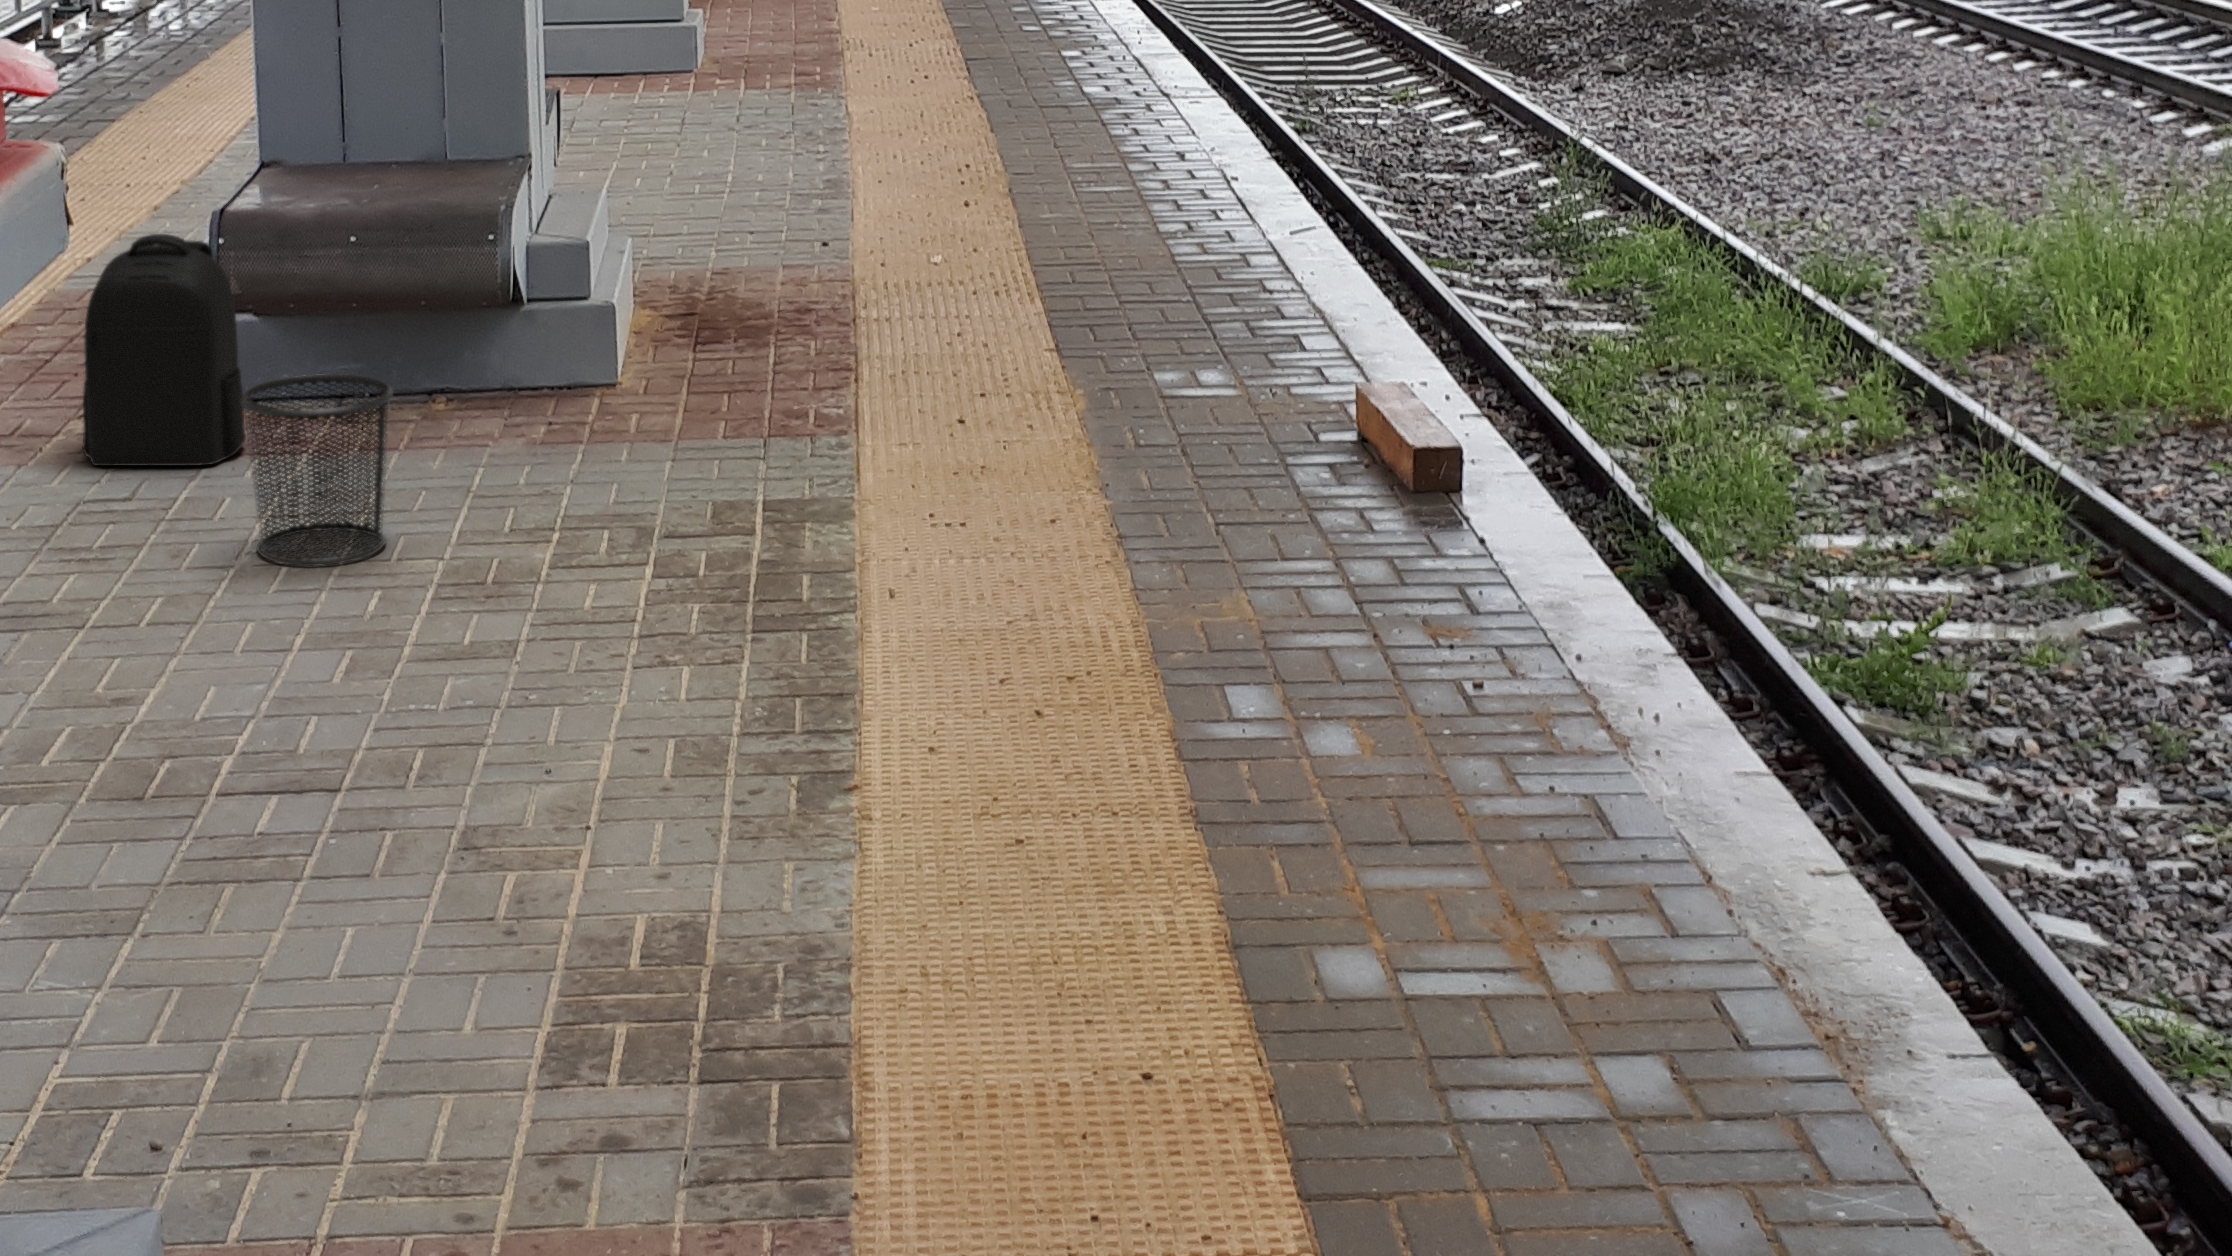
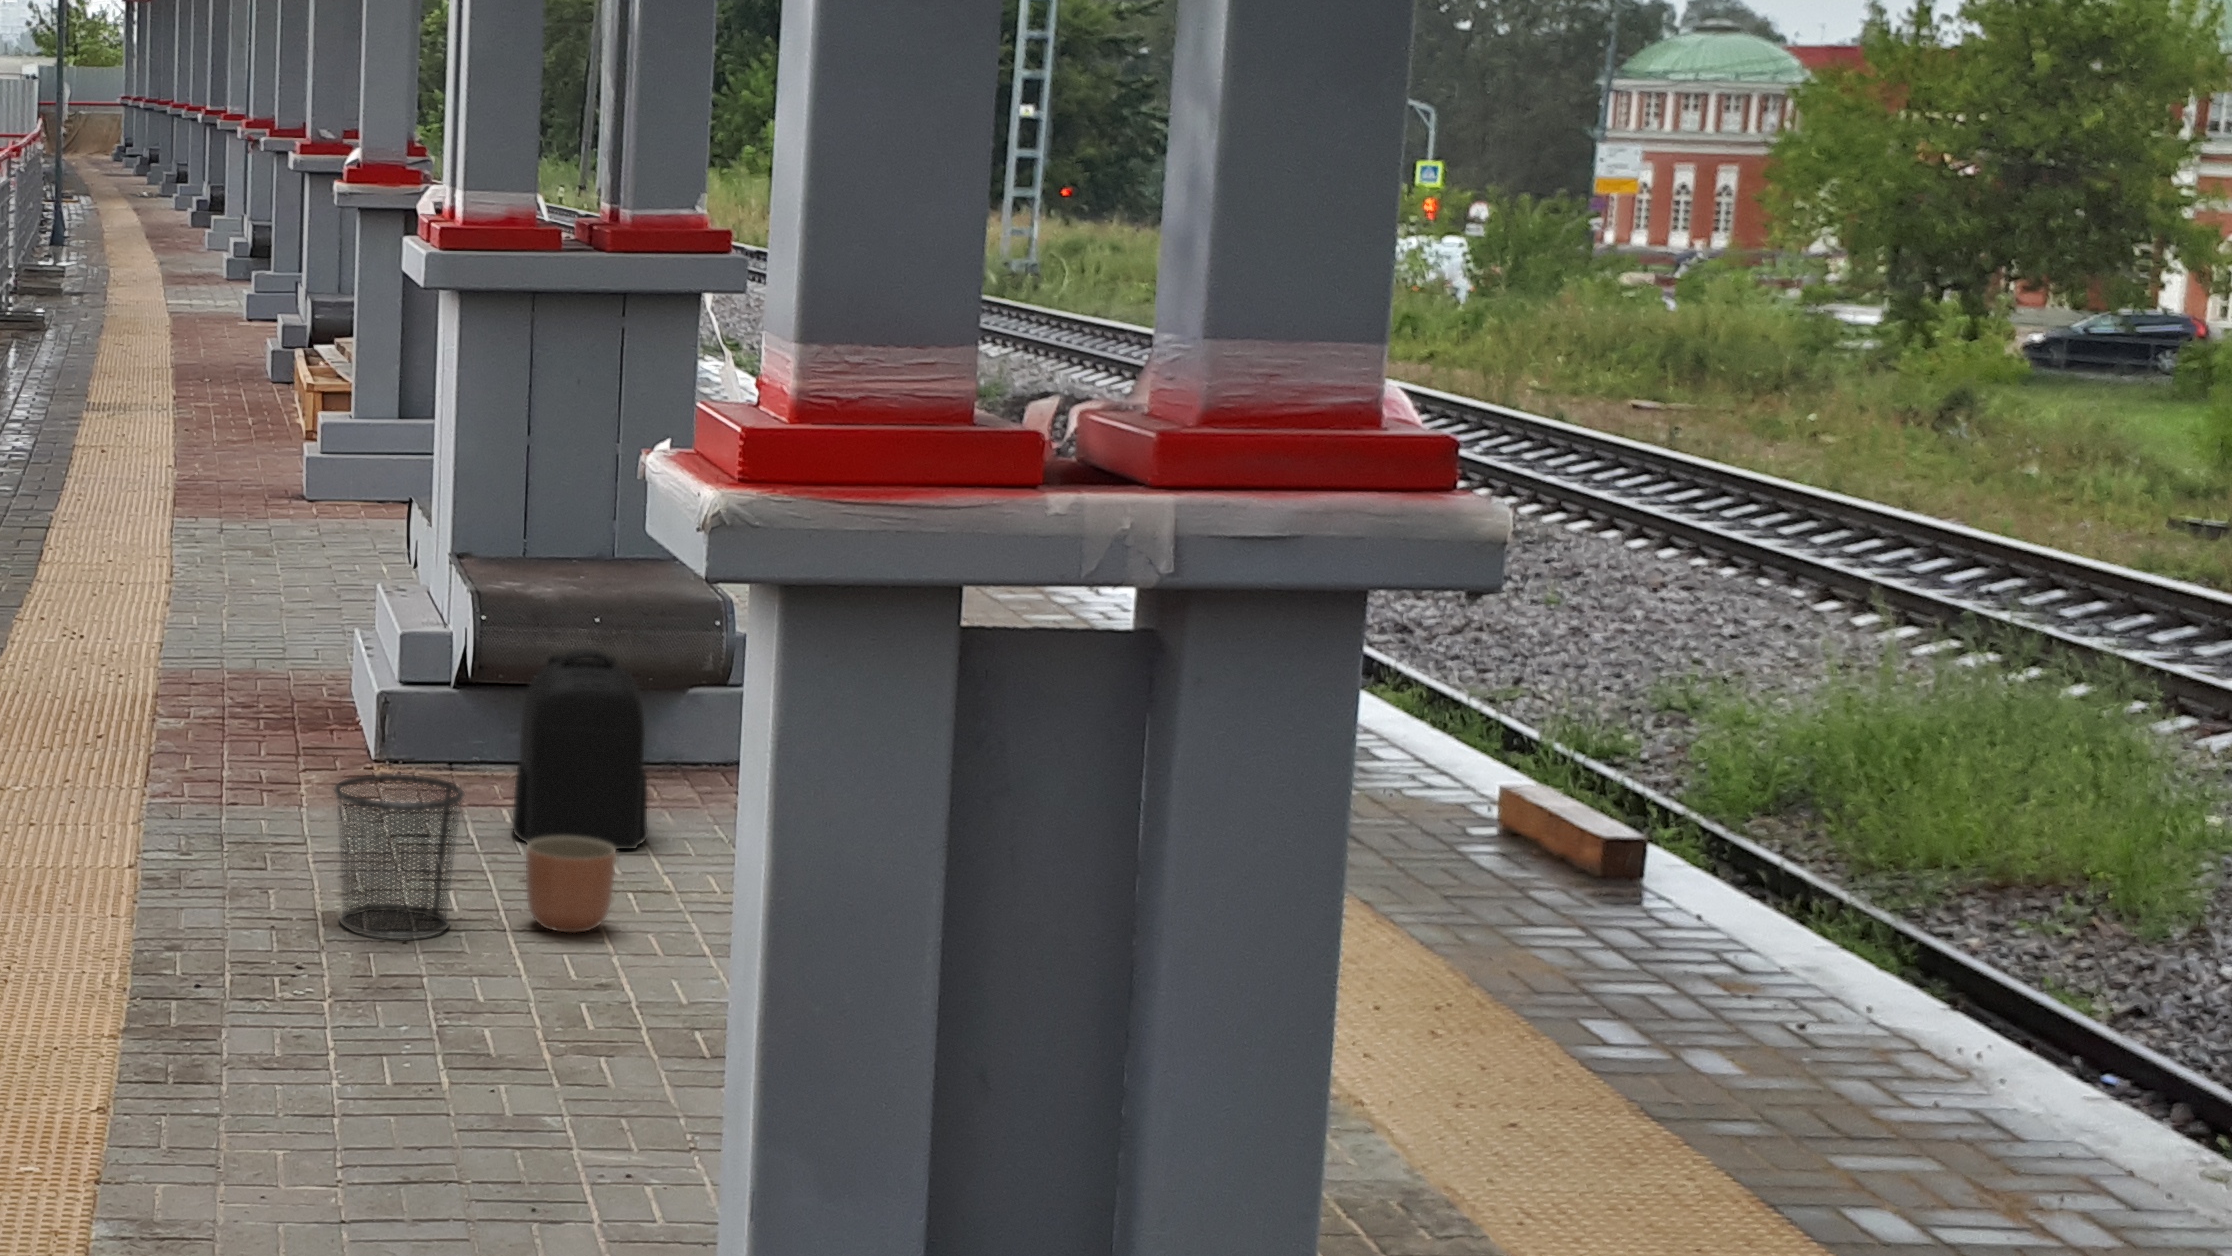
backpack: present [82,234,246,466] -> present [512,649,648,849]
planter: none [471,439,574,549] -> present [526,837,616,933]

